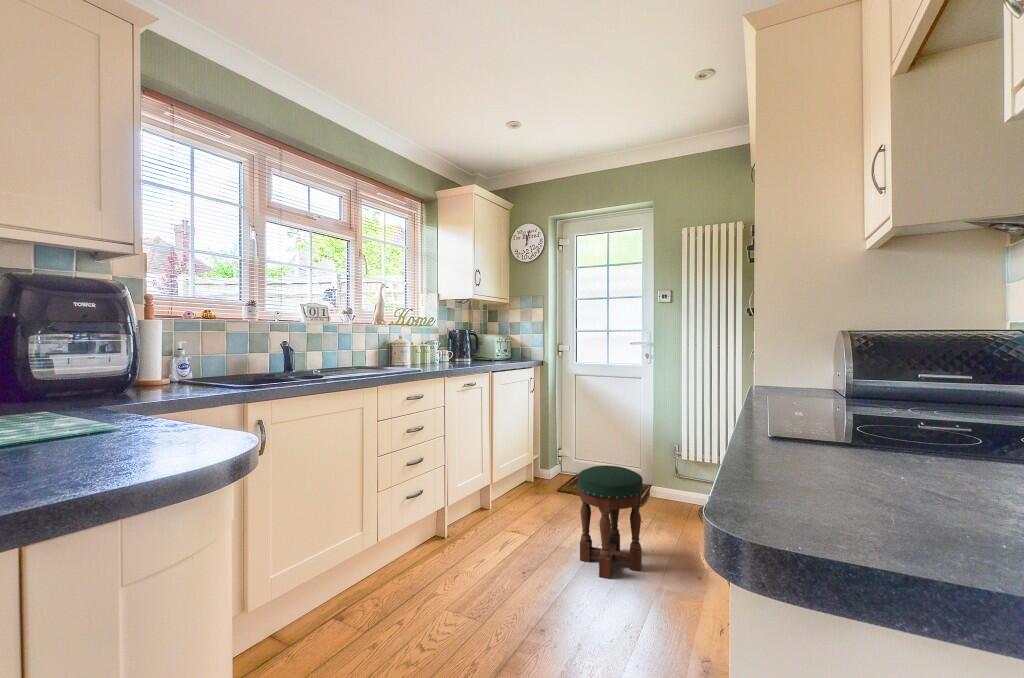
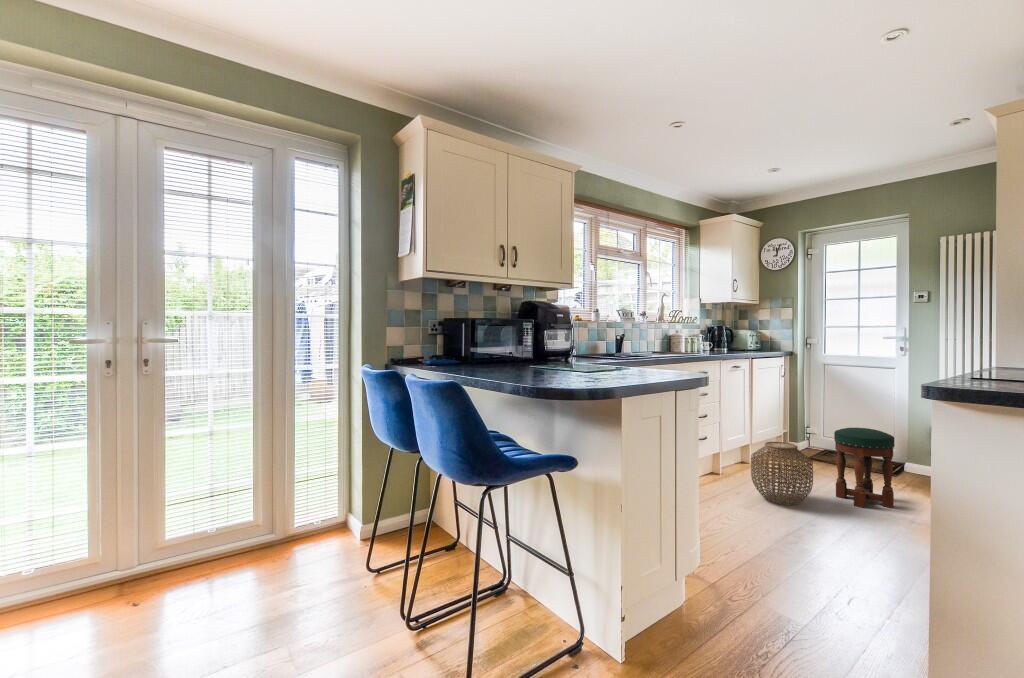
woven basket: none [473,498,551,597] -> present [751,442,813,505]

